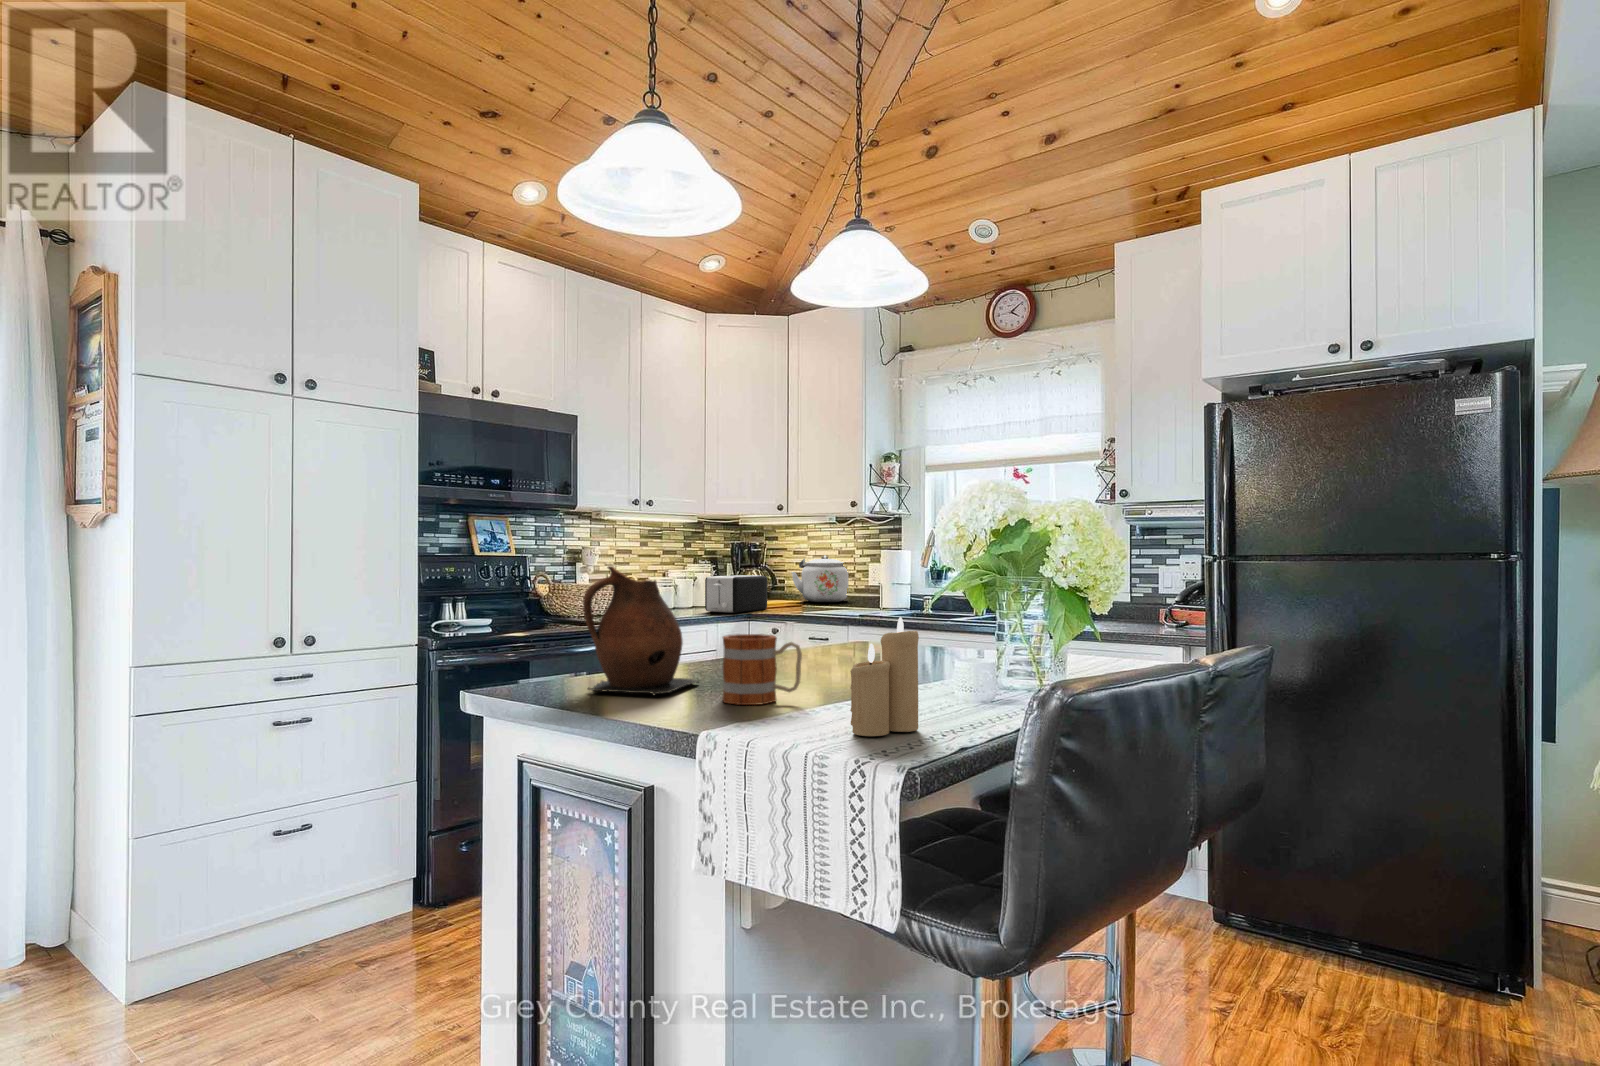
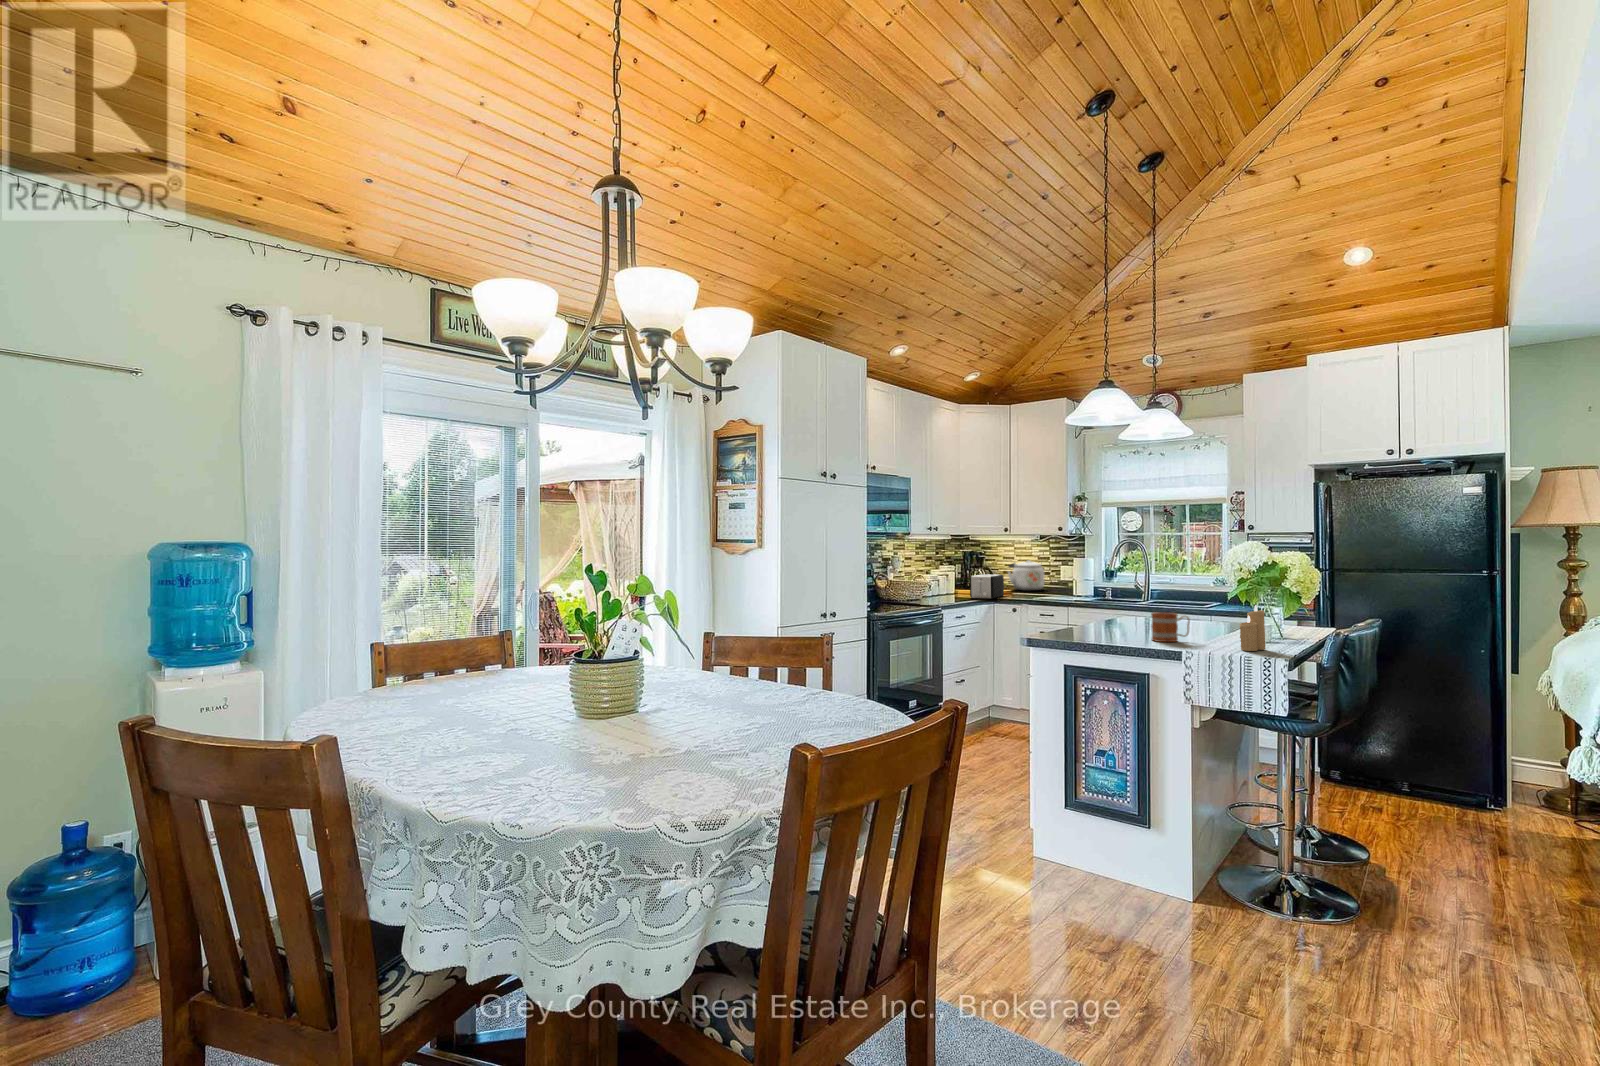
ceramic pitcher: present [583,566,699,696] -> none [1077,583,1127,640]

